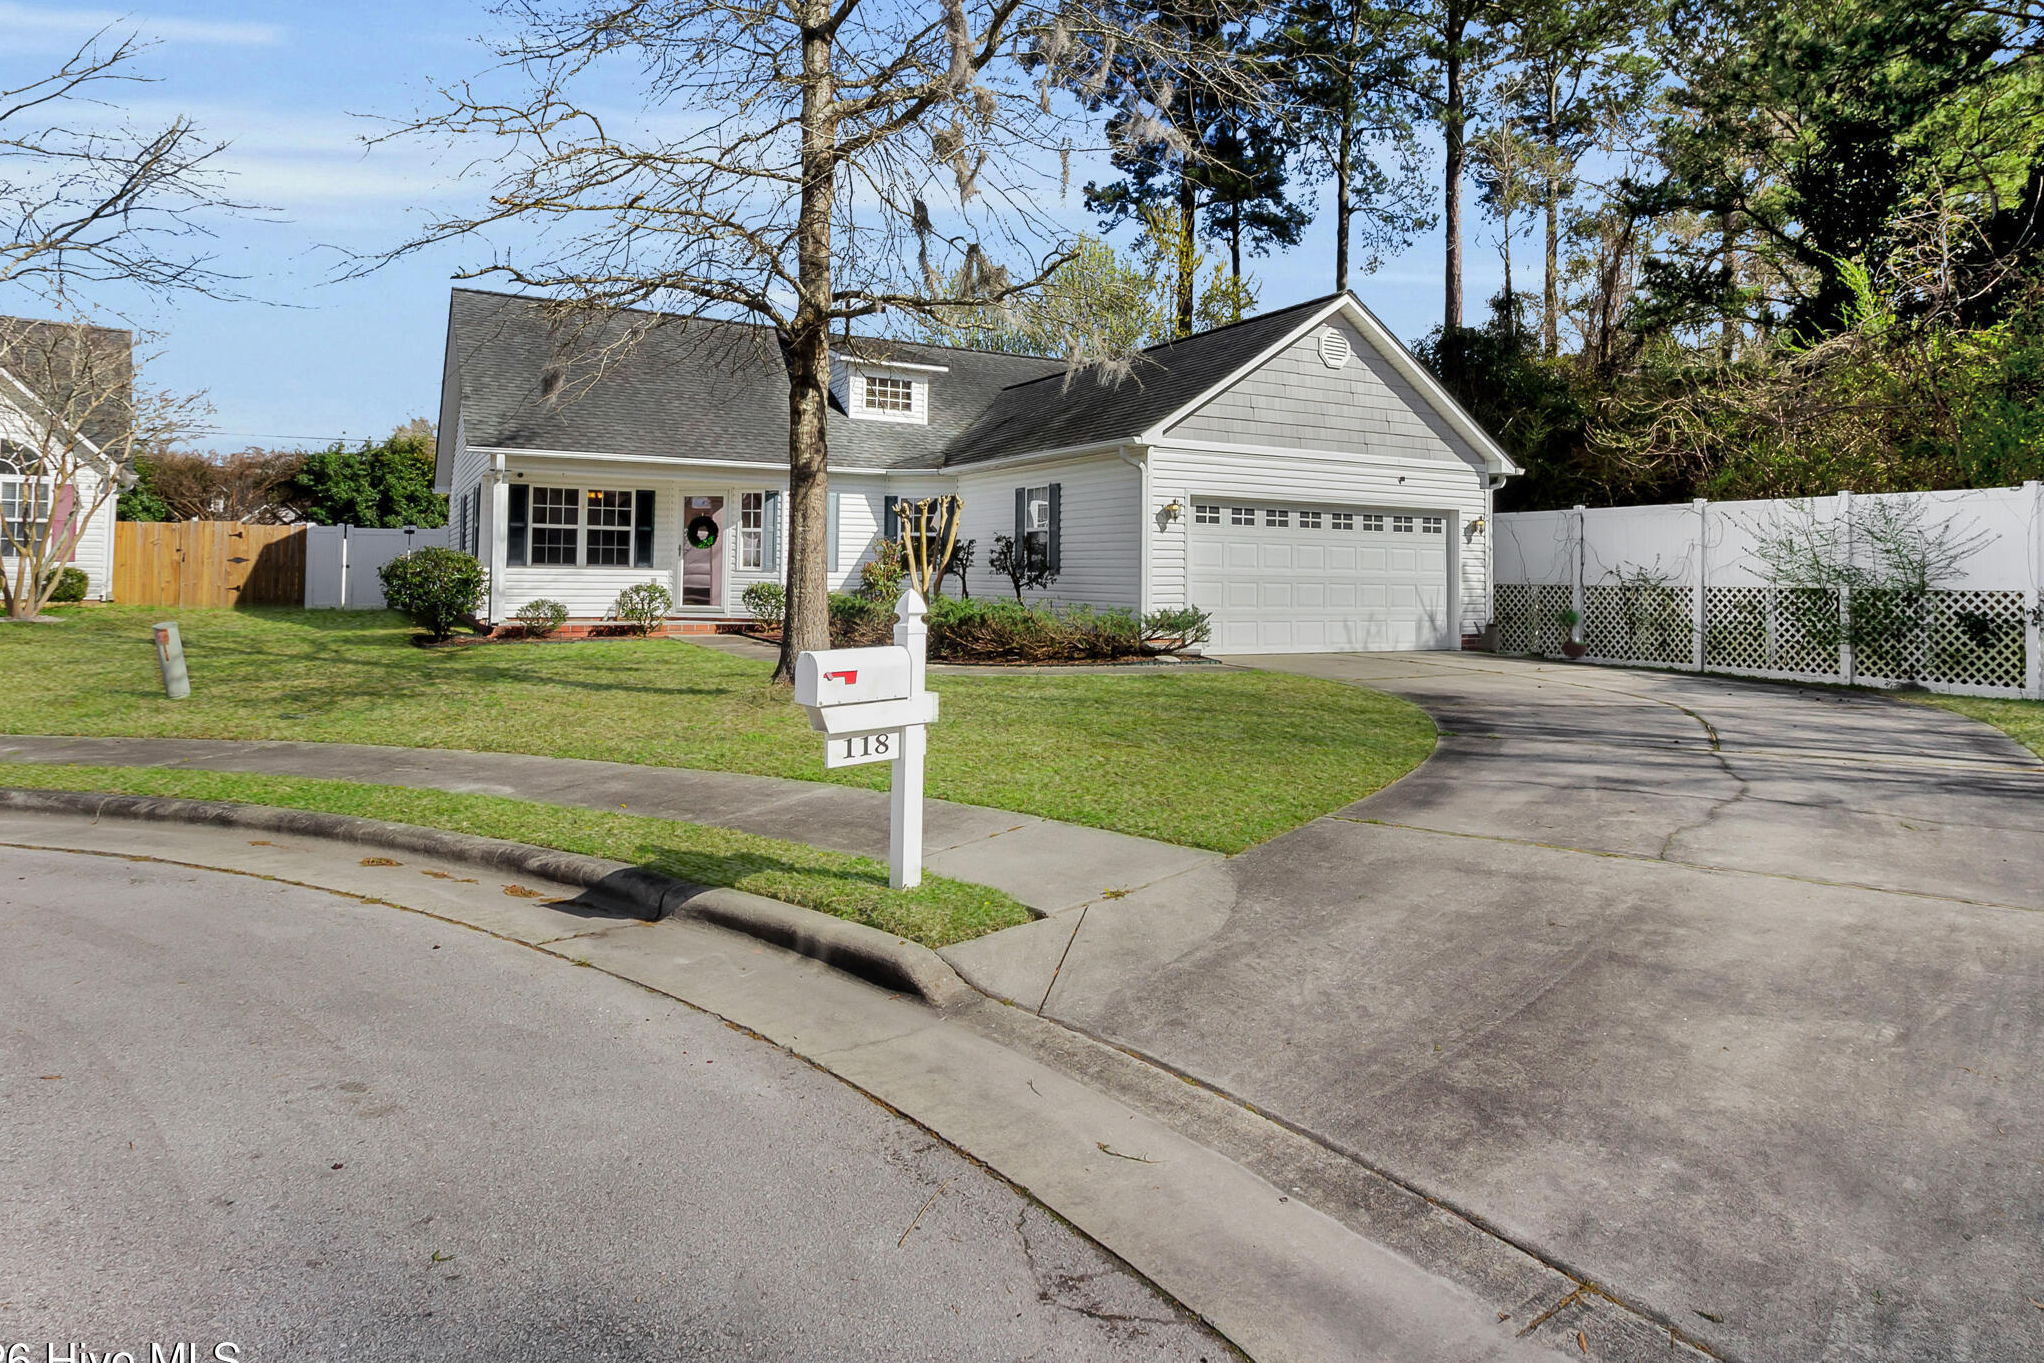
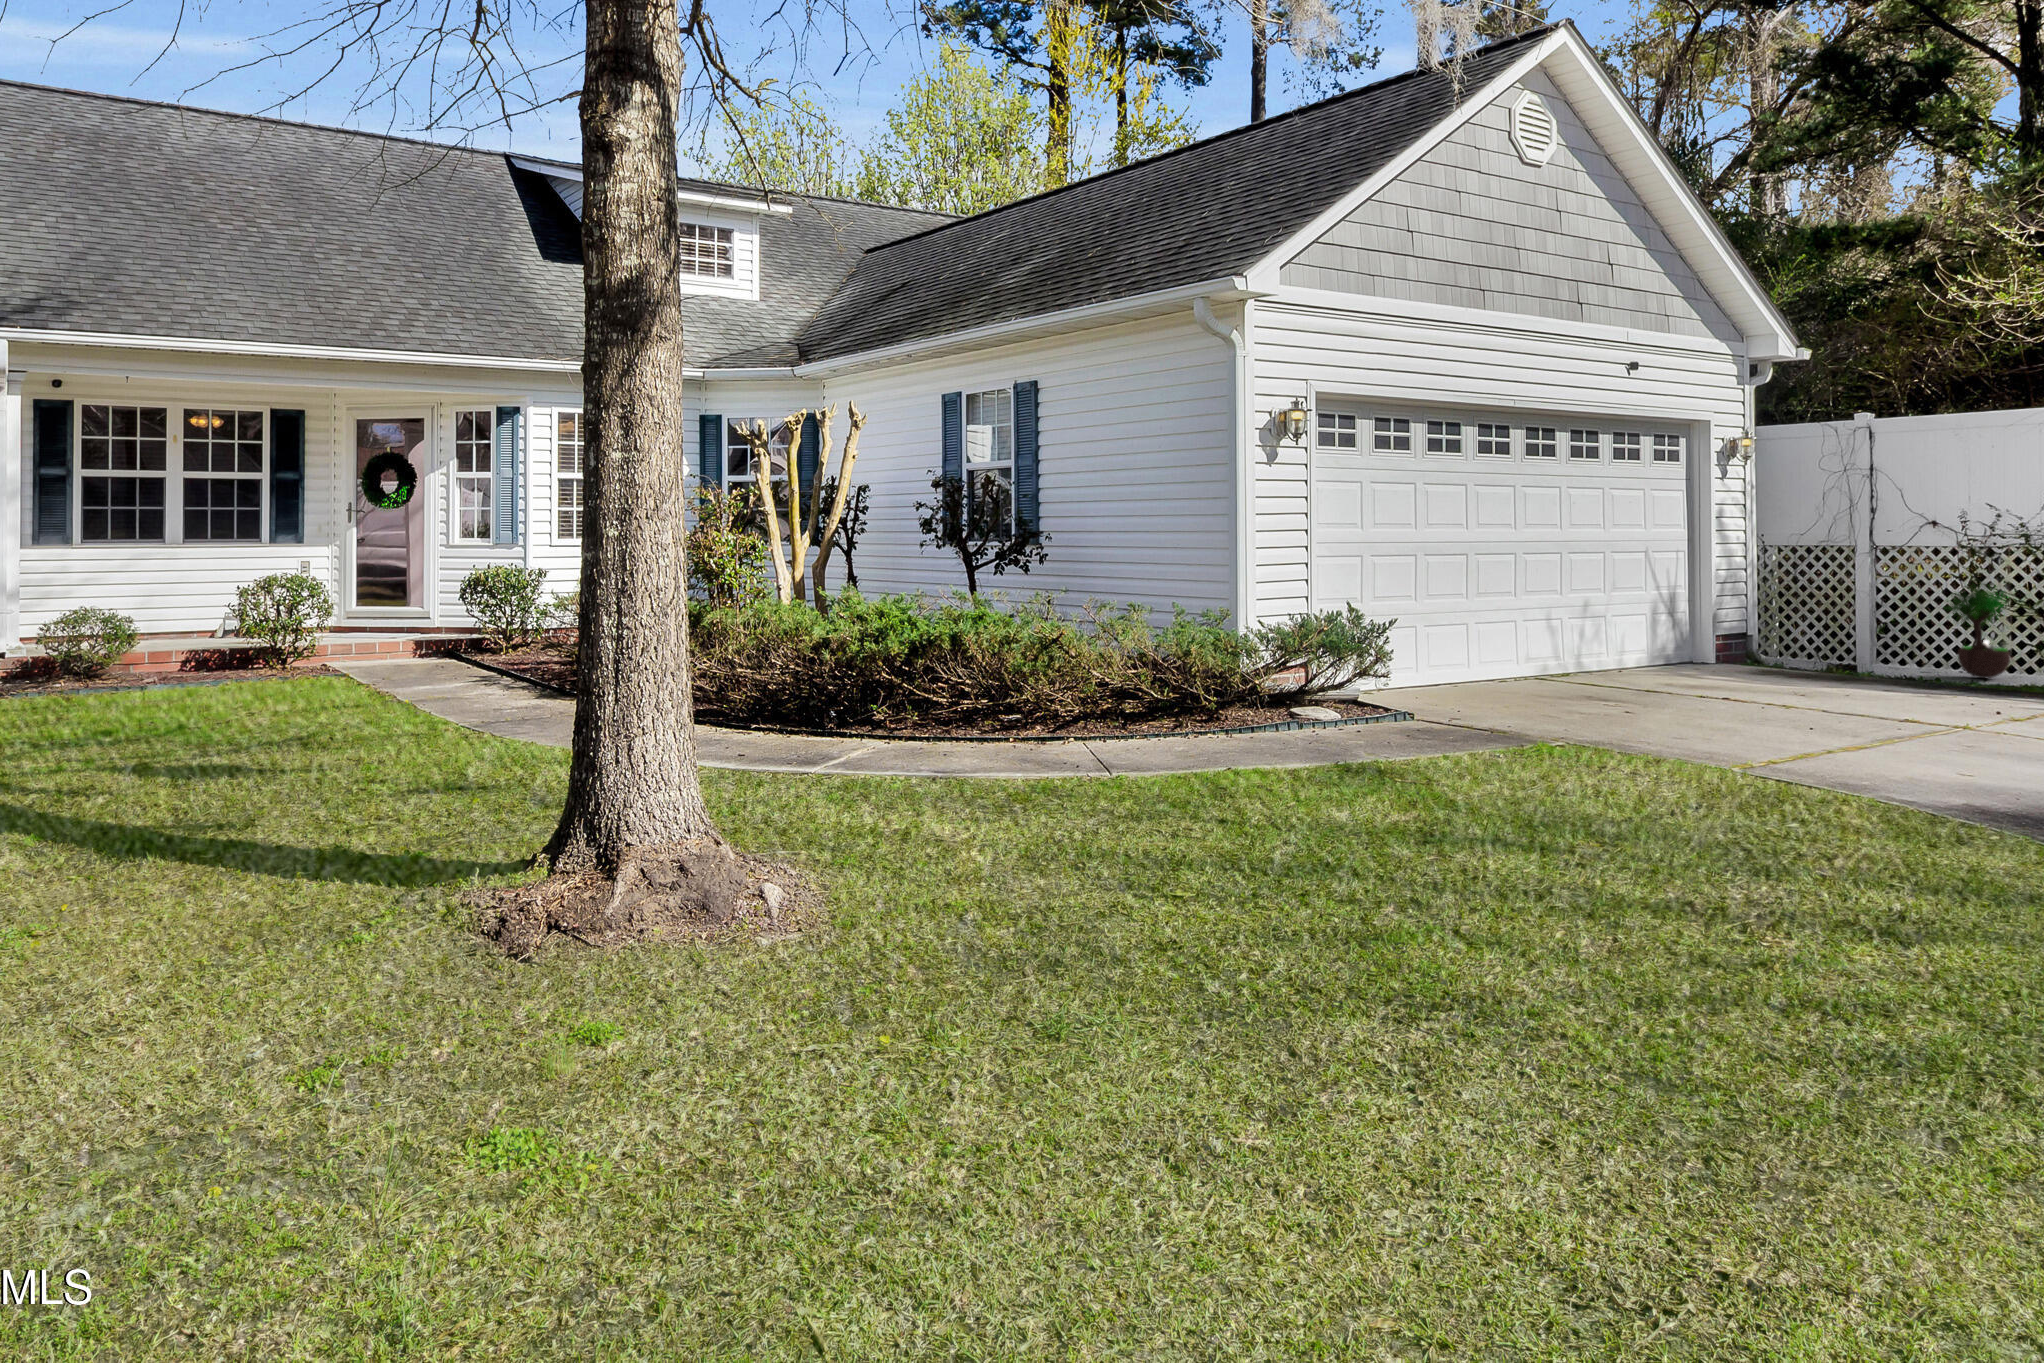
watering can: present [1473,618,1502,650] -> none [1734,602,1801,658]

